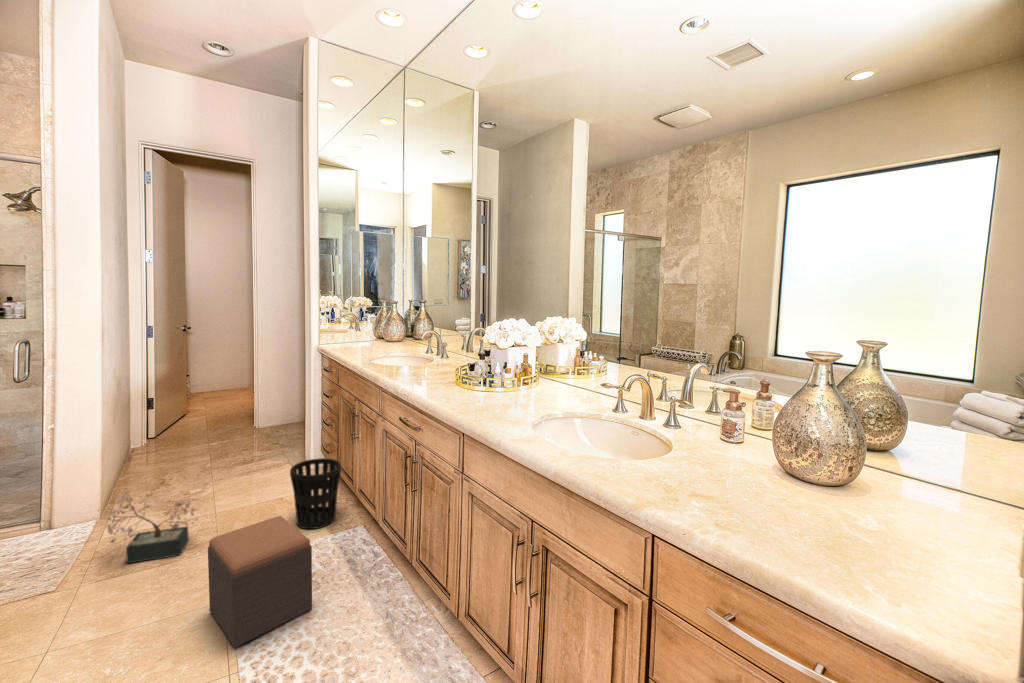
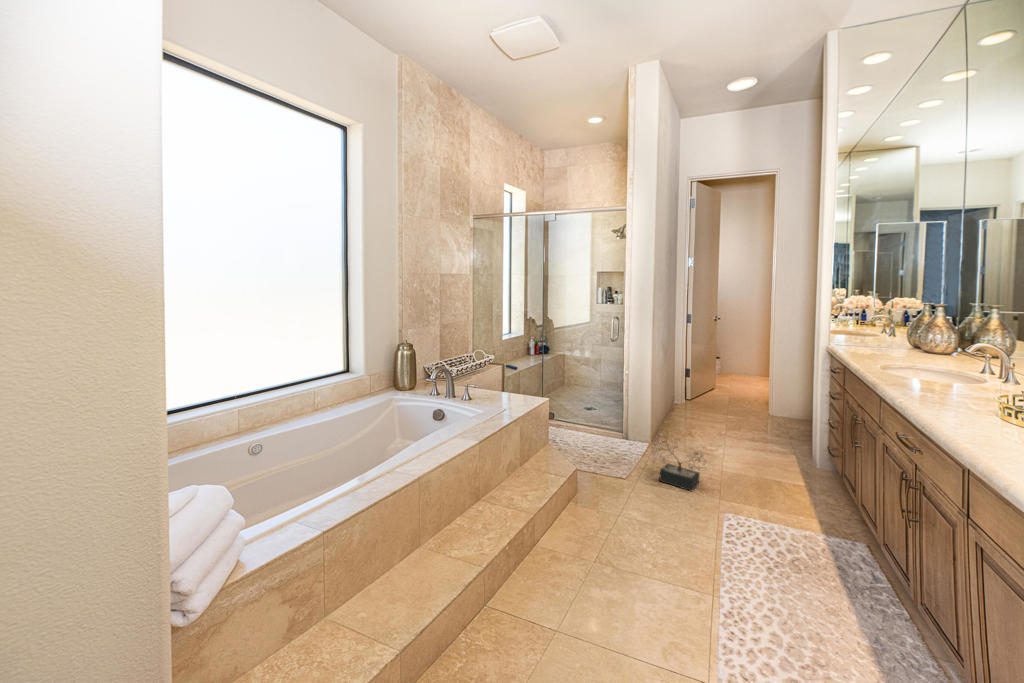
wastebasket: present [290,458,341,529] -> none [789,454,847,526]
footstool: present [208,516,312,647] -> none [706,483,798,587]

